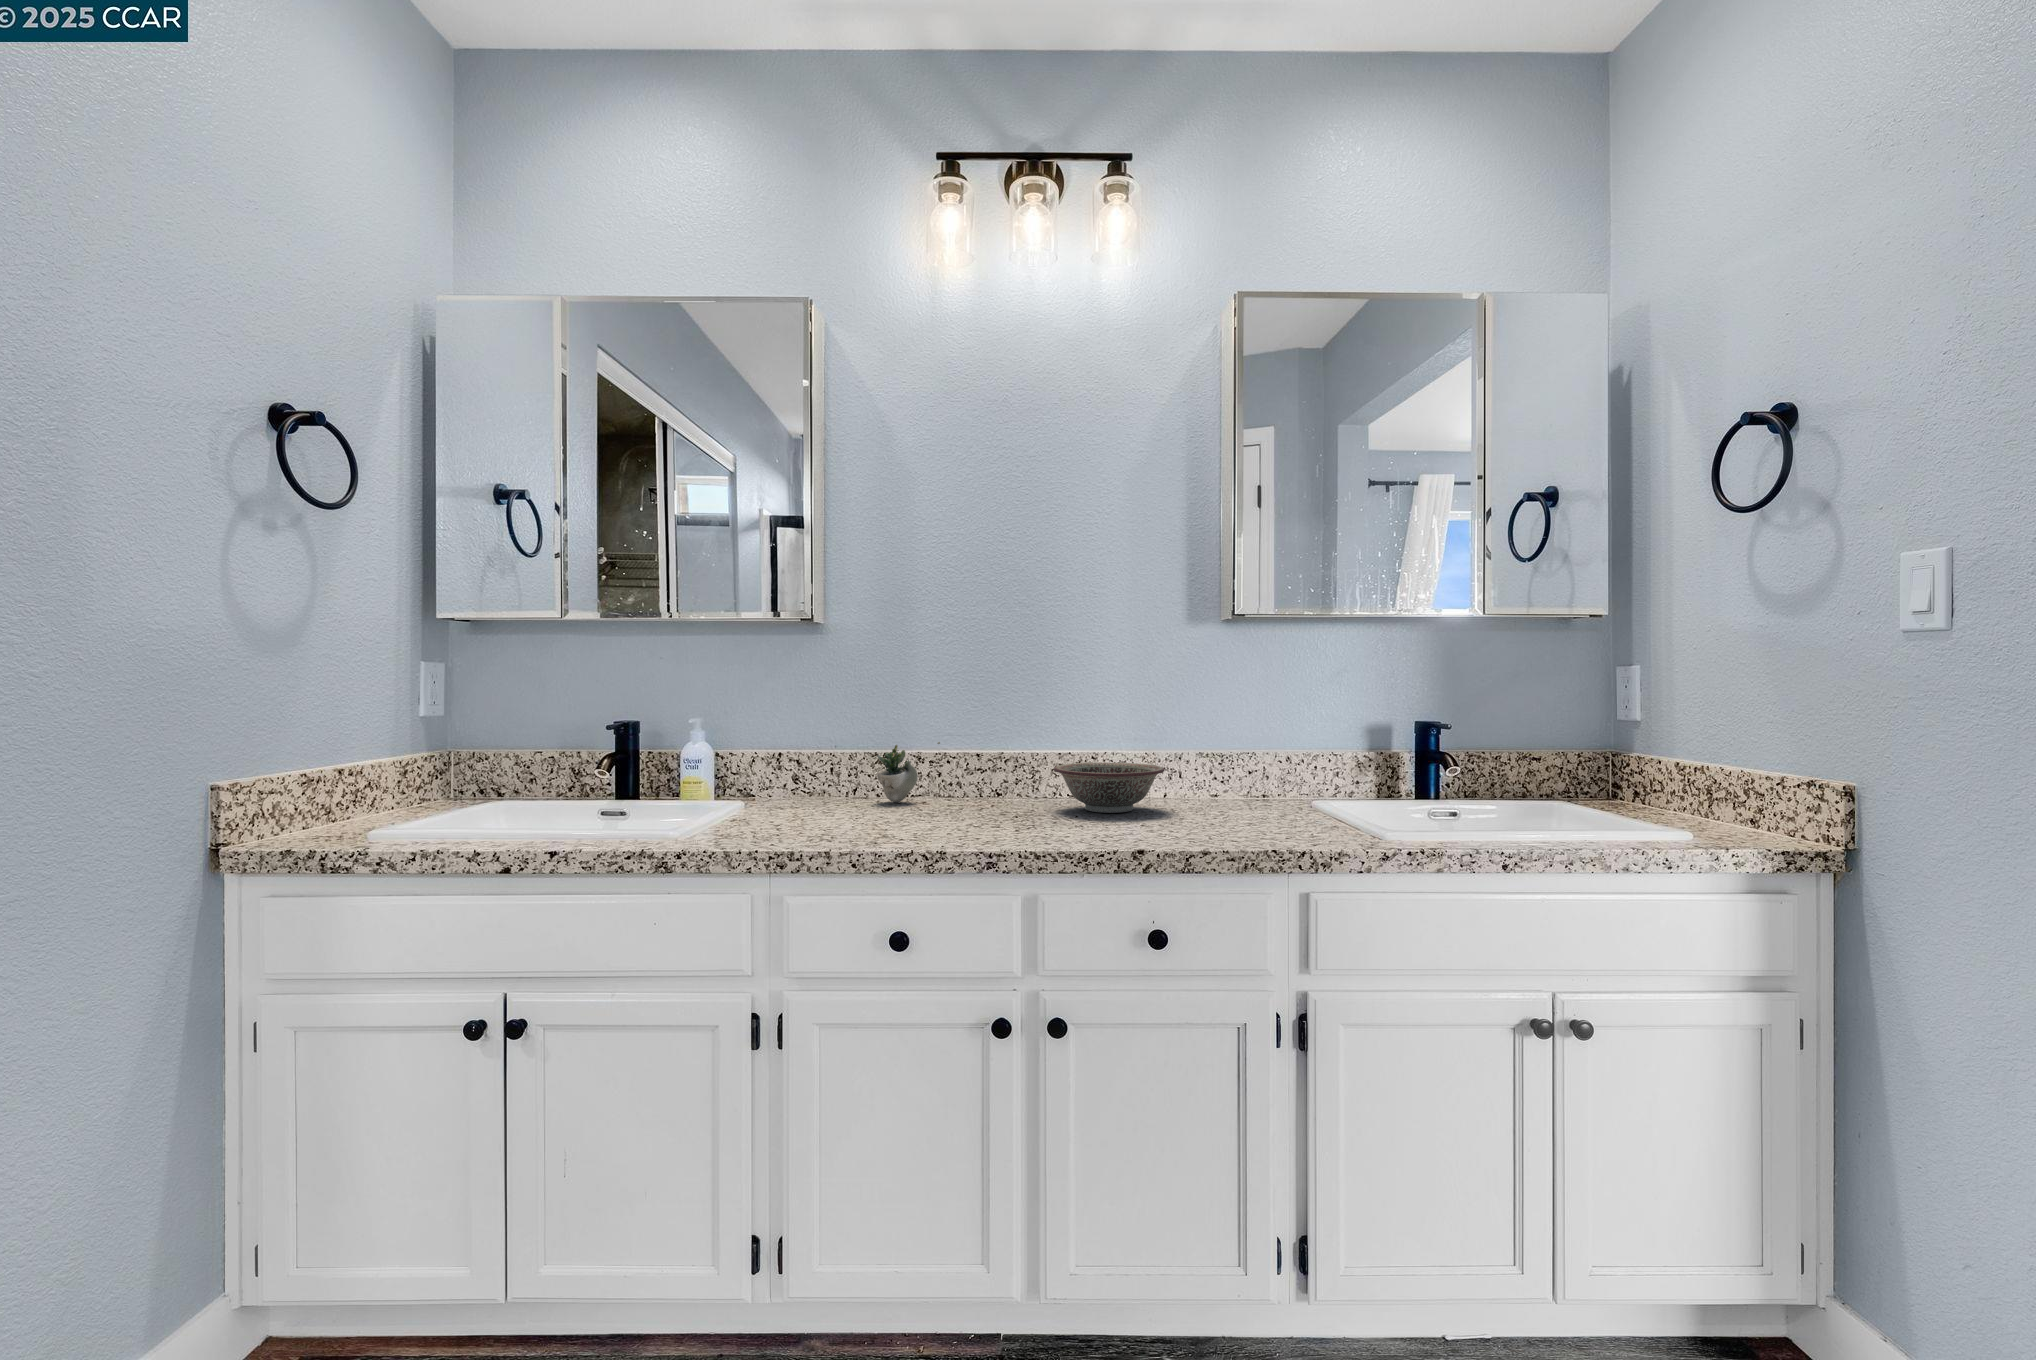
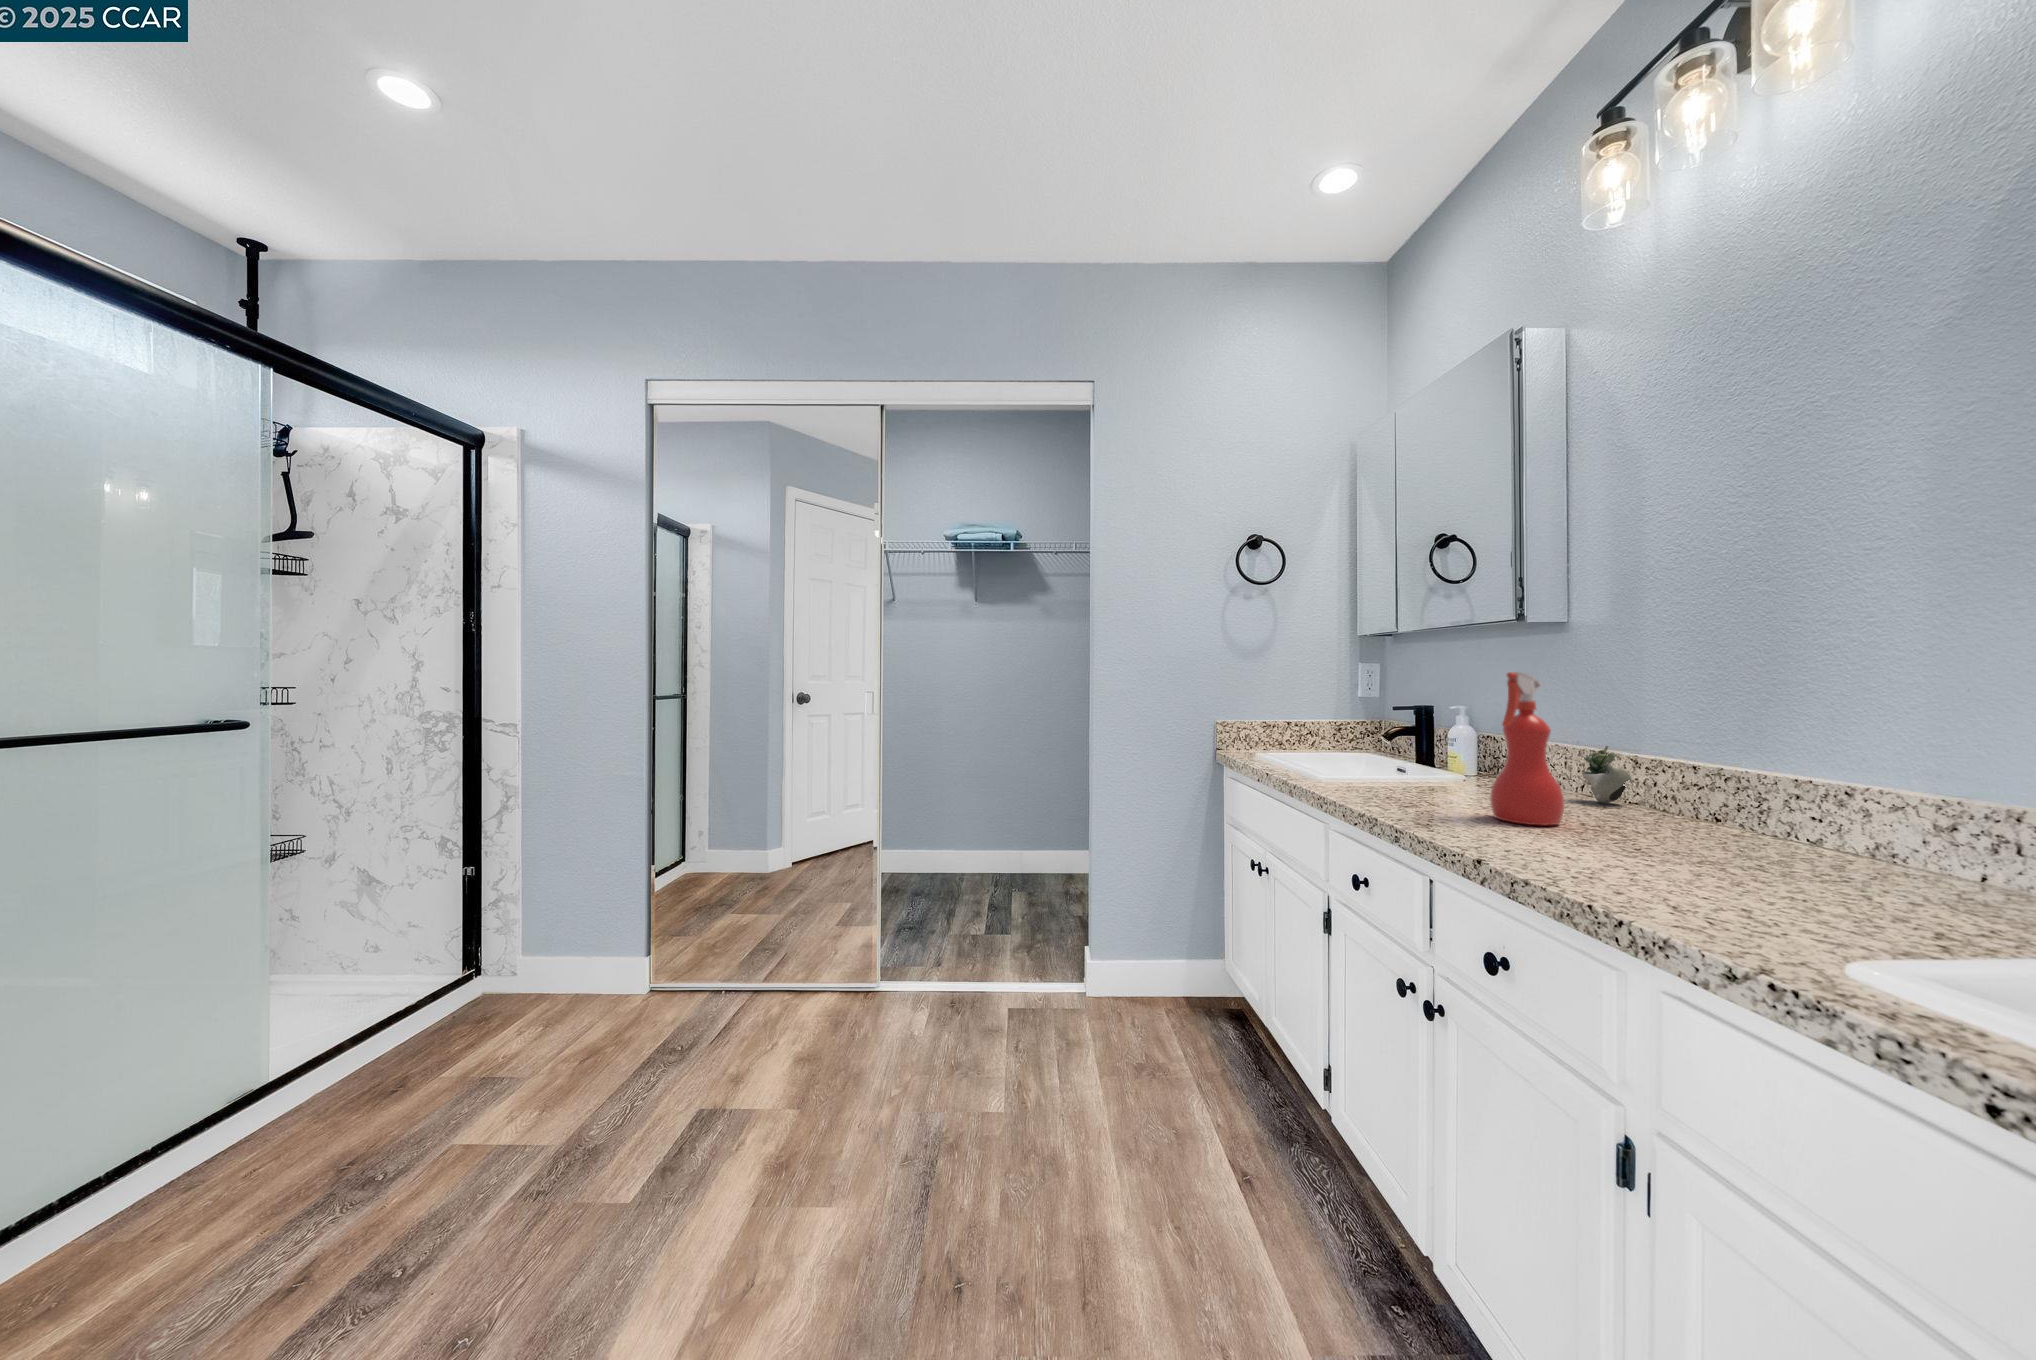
spray bottle: none [954,669,1016,826] -> present [1490,672,1564,825]
decorative bowl: present [1054,762,1165,813] -> none [1664,789,1881,864]

